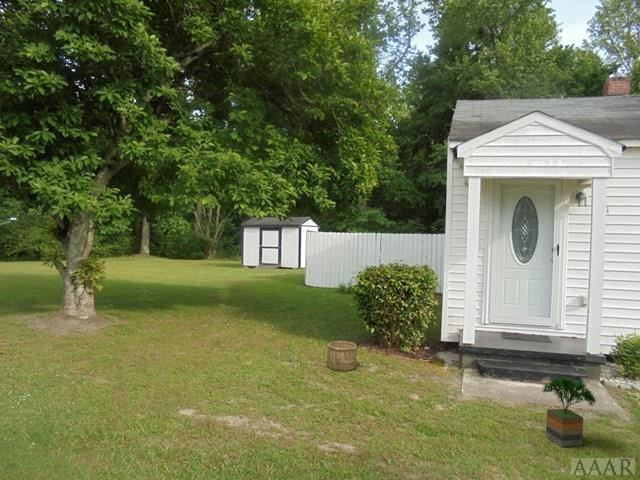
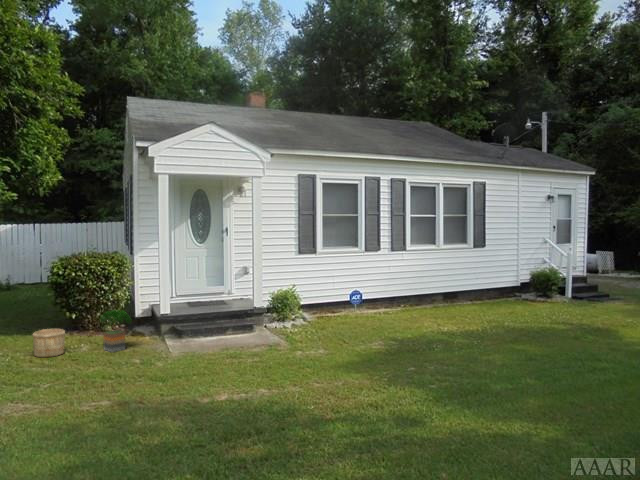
potted tree: present [543,377,596,447] -> present [101,310,132,352]

